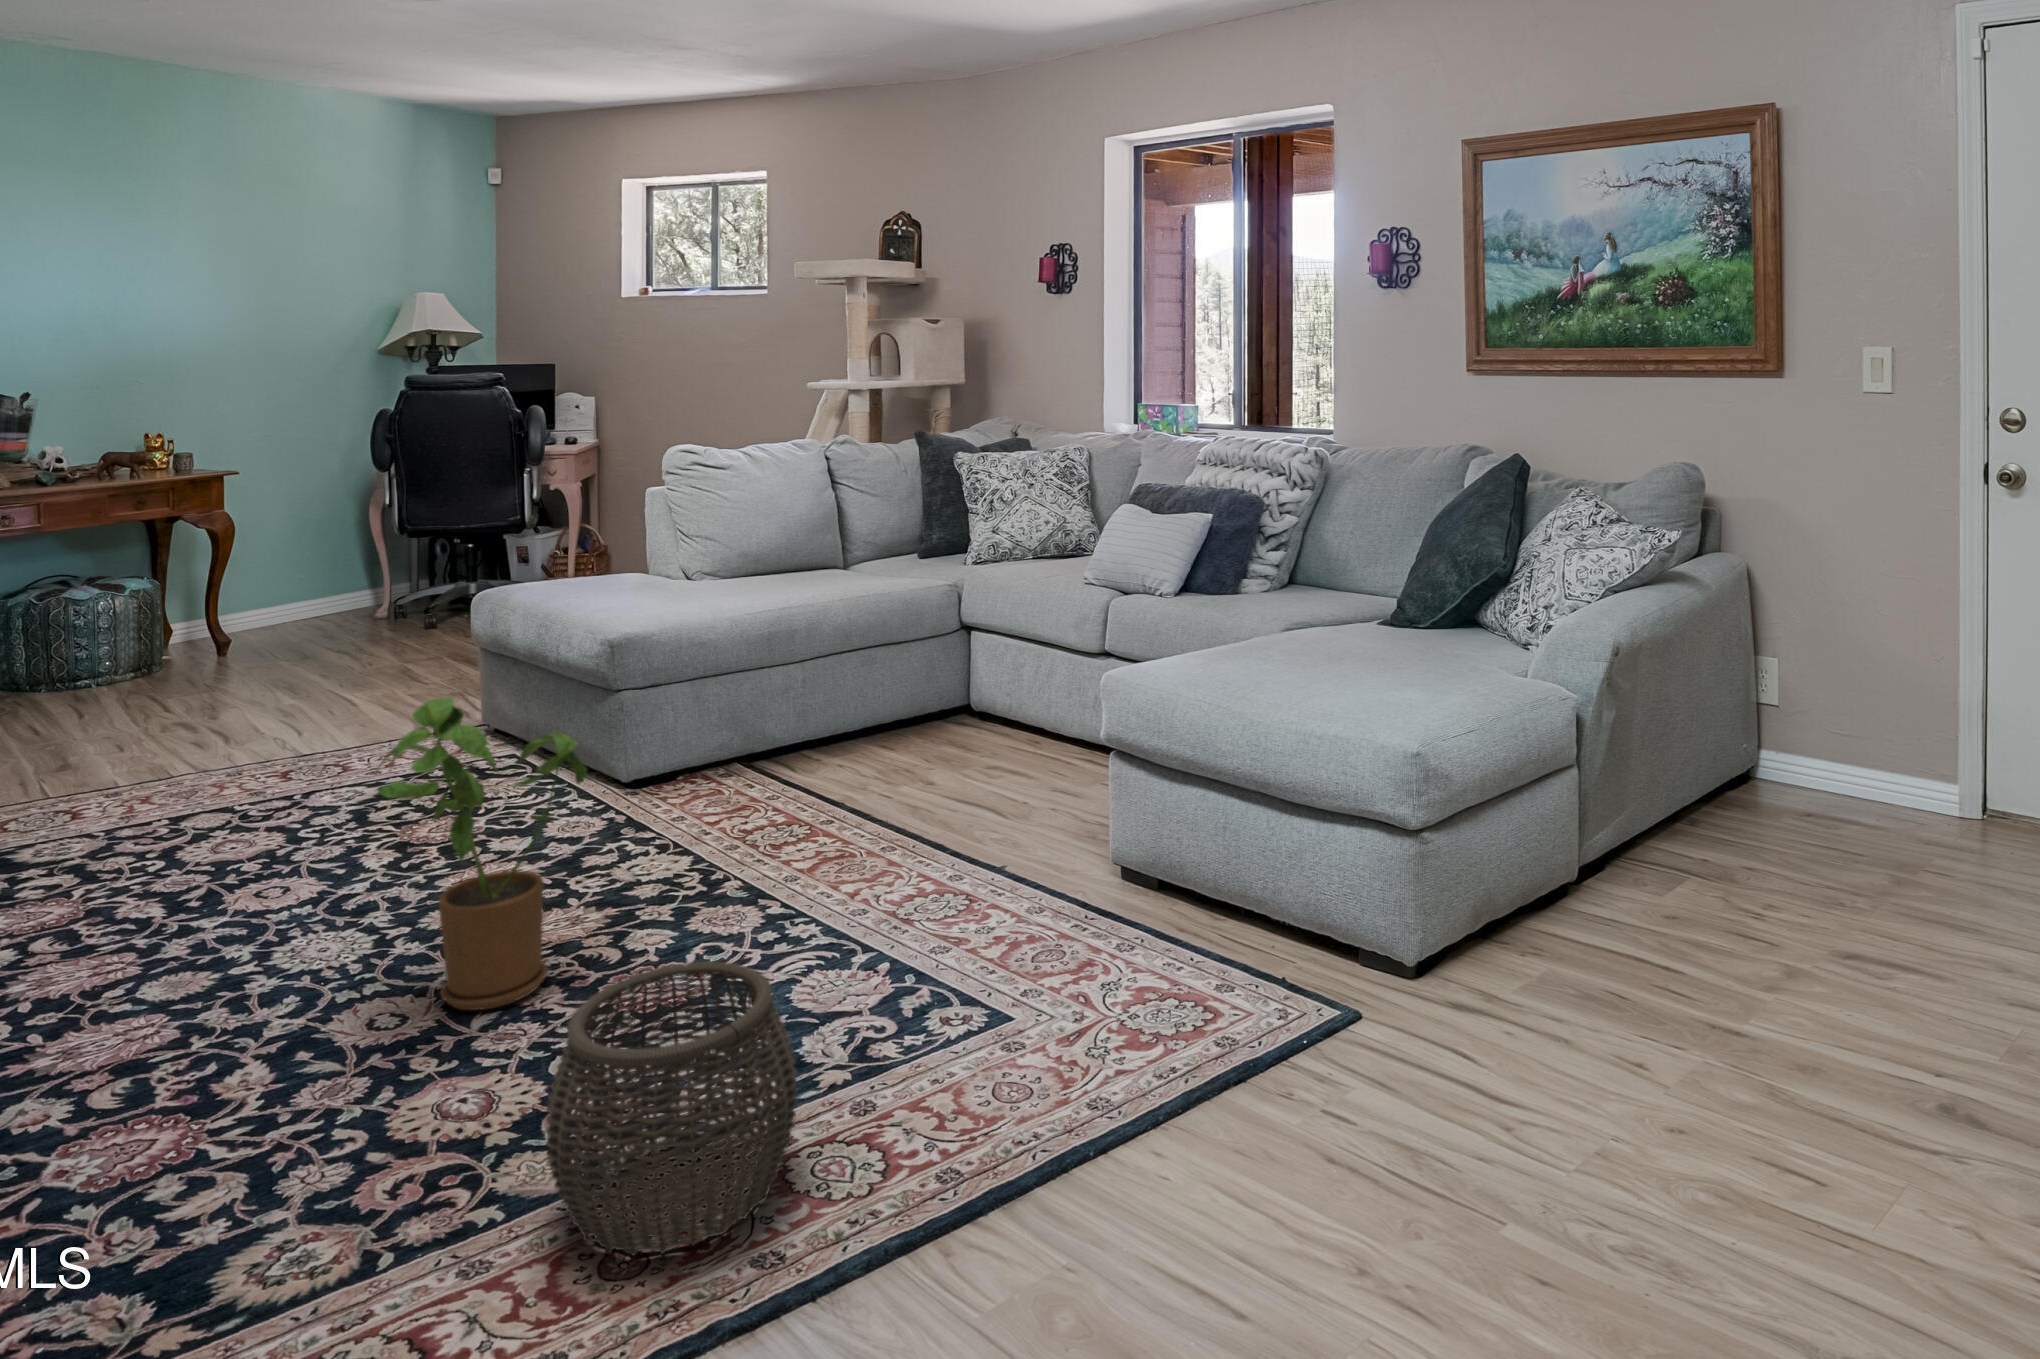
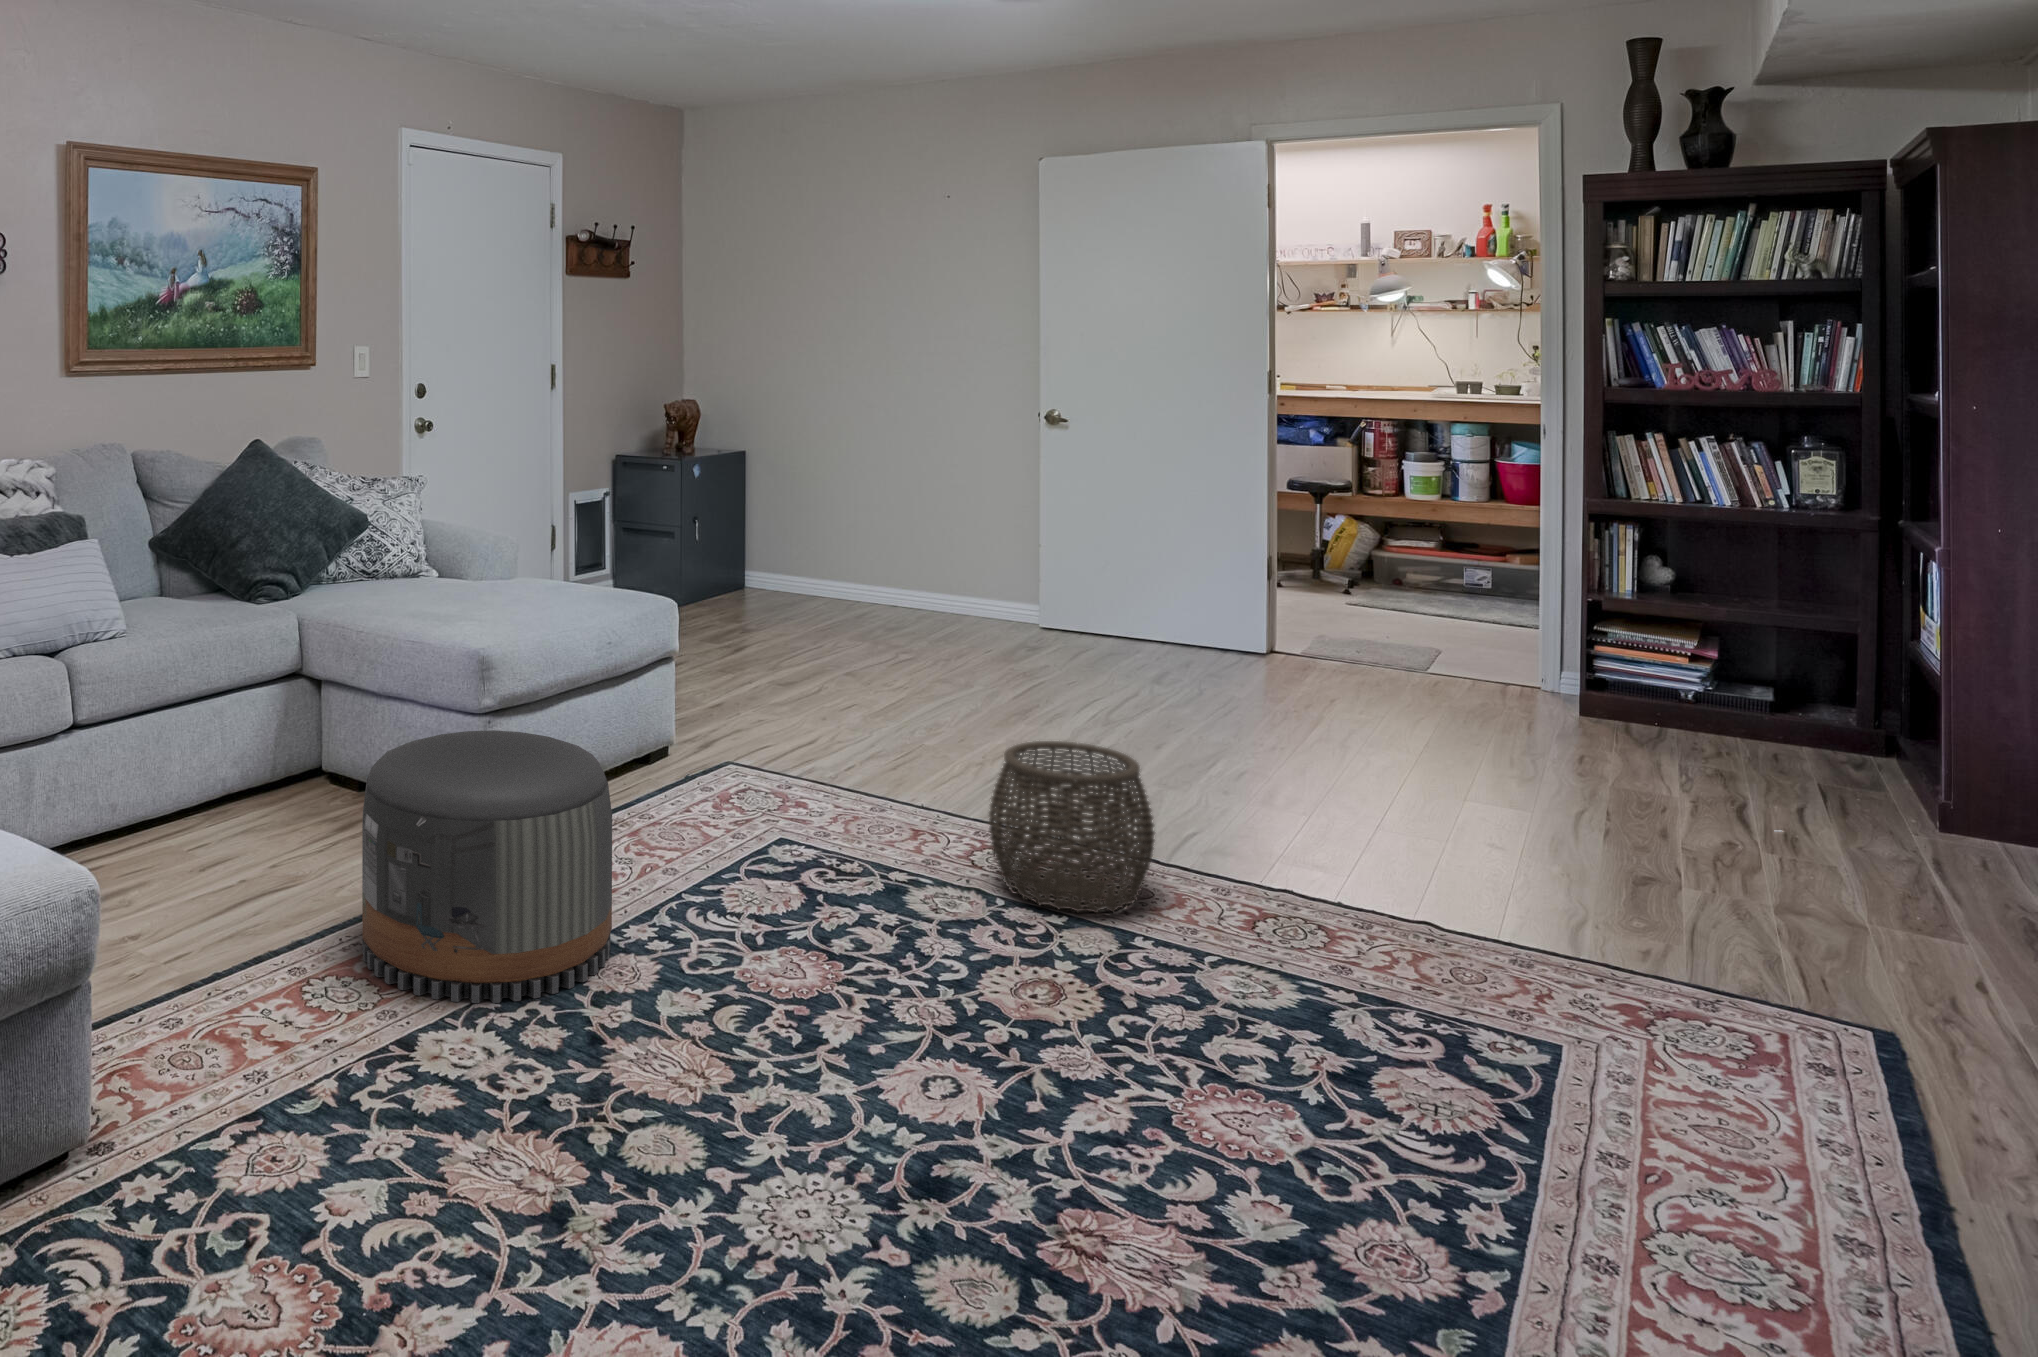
pouf: none [695,675,913,897] -> present [362,730,612,1003]
house plant: present [378,697,587,1010] -> none [793,698,995,1052]

